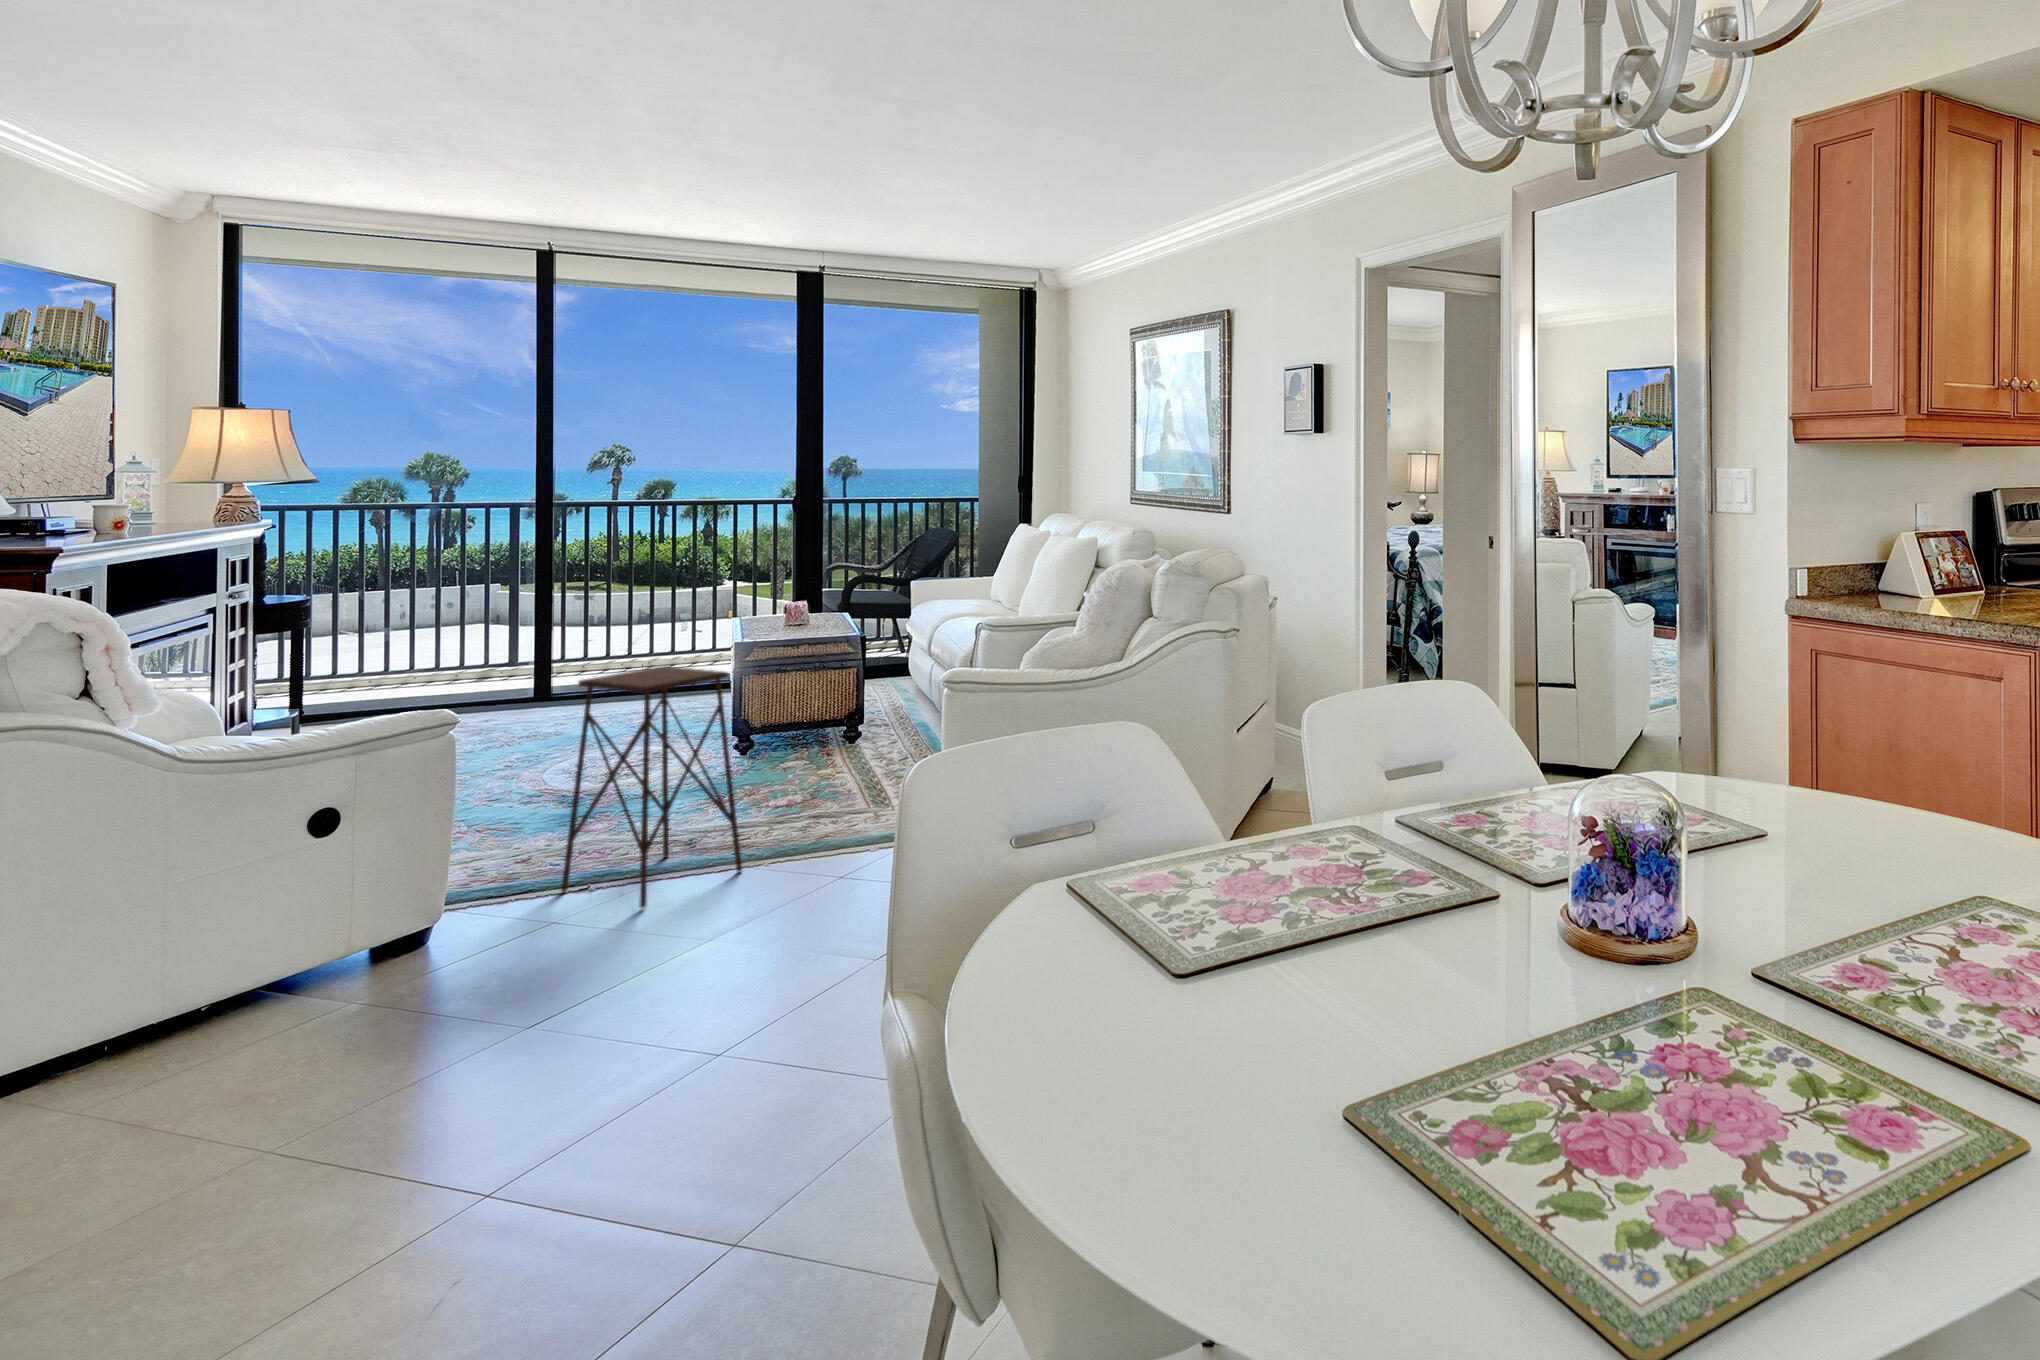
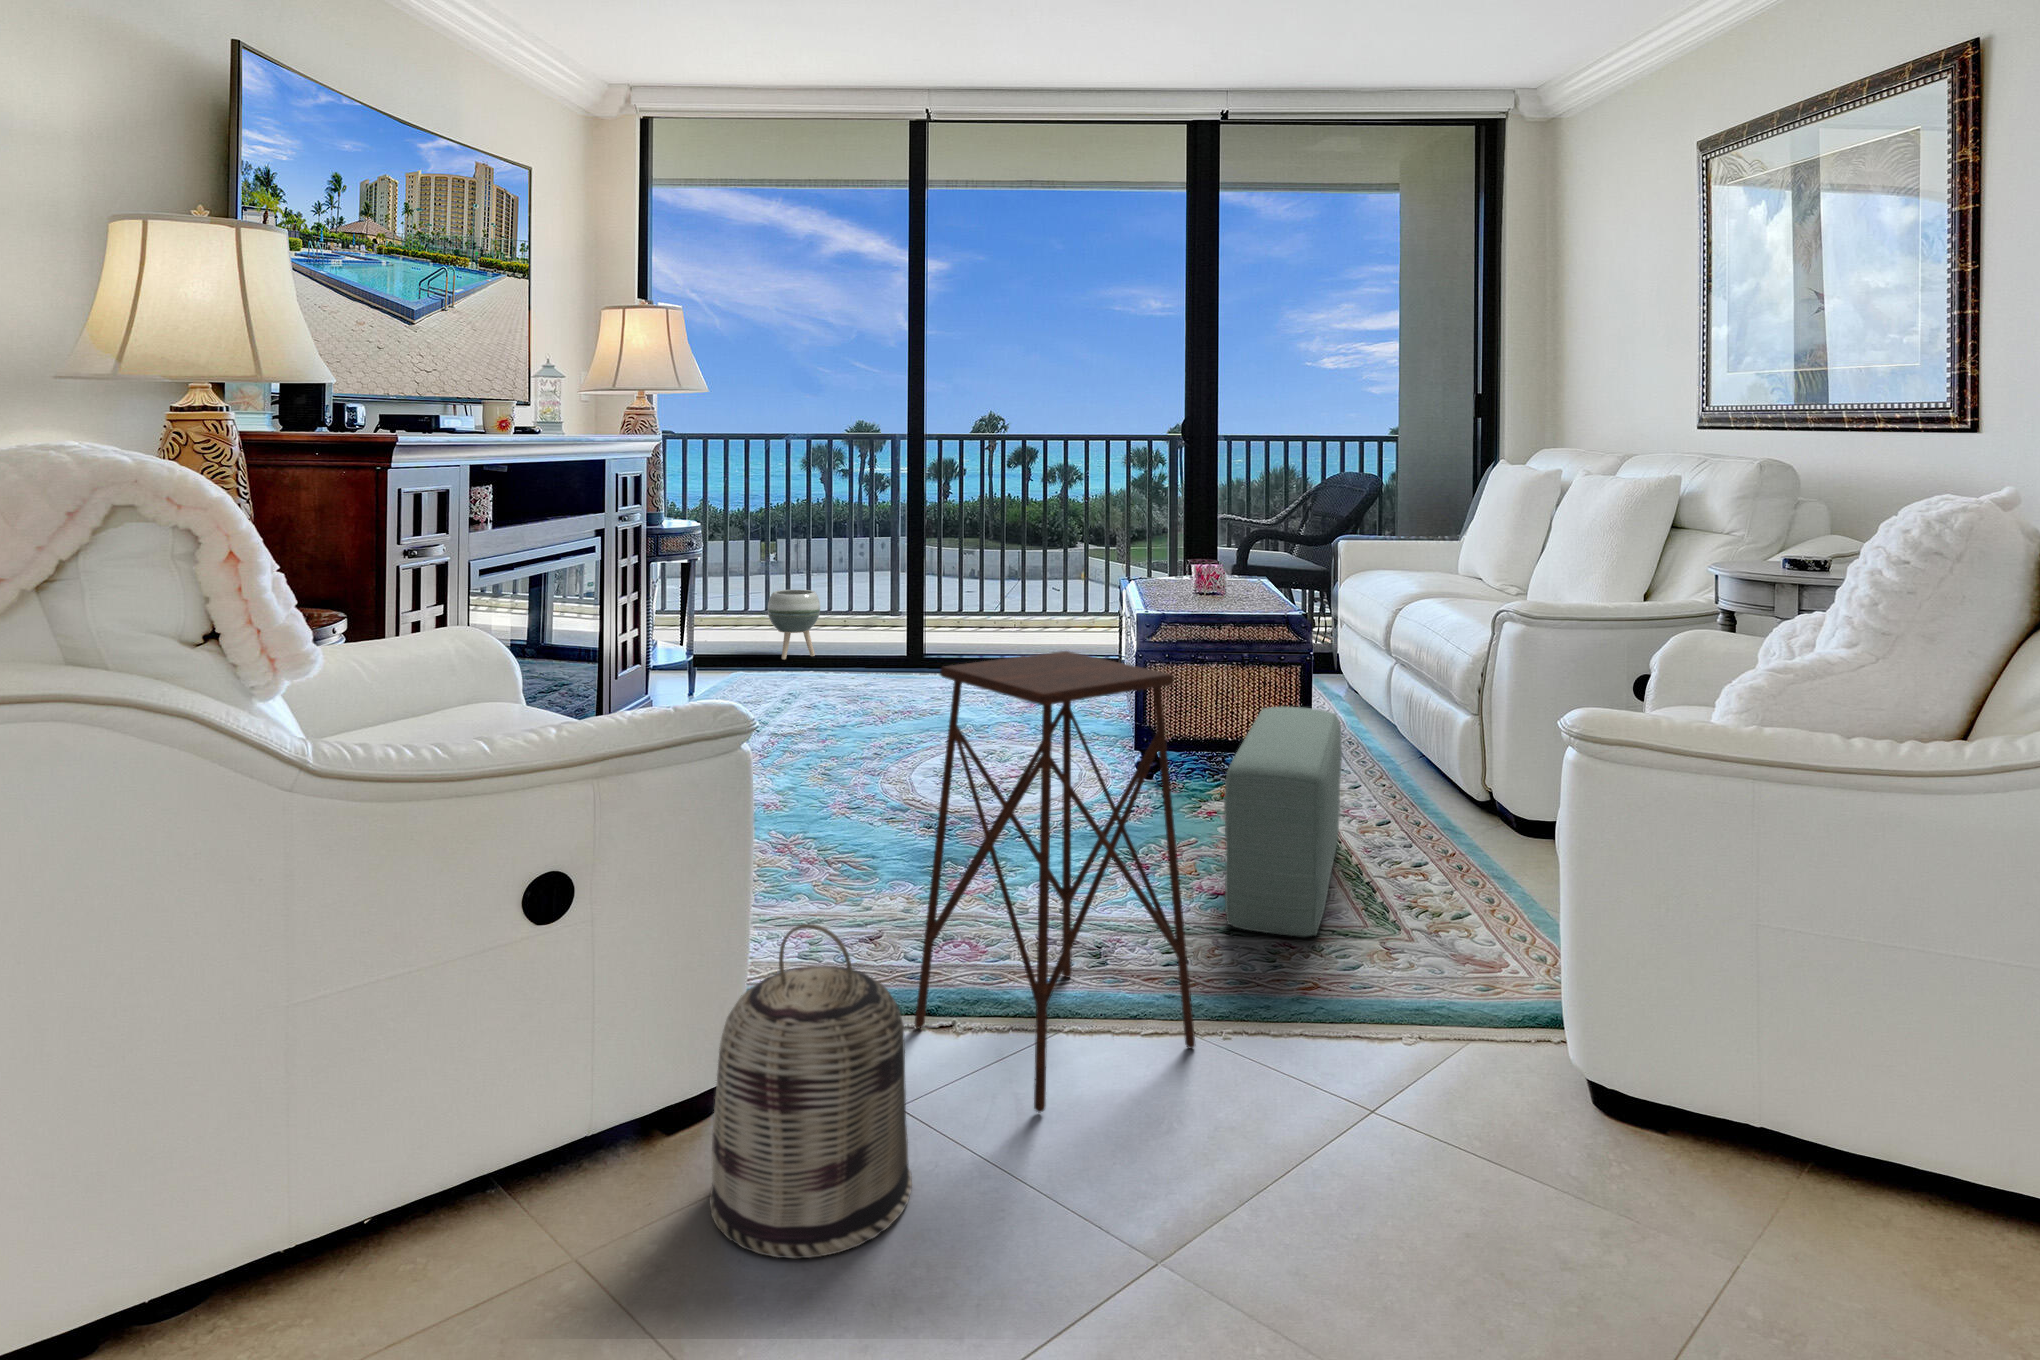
planter: none [384,645,442,708] -> present [768,590,820,660]
pouf: none [777,692,866,821] -> present [1224,707,1342,937]
basket: none [437,815,565,979] -> present [709,924,912,1258]

